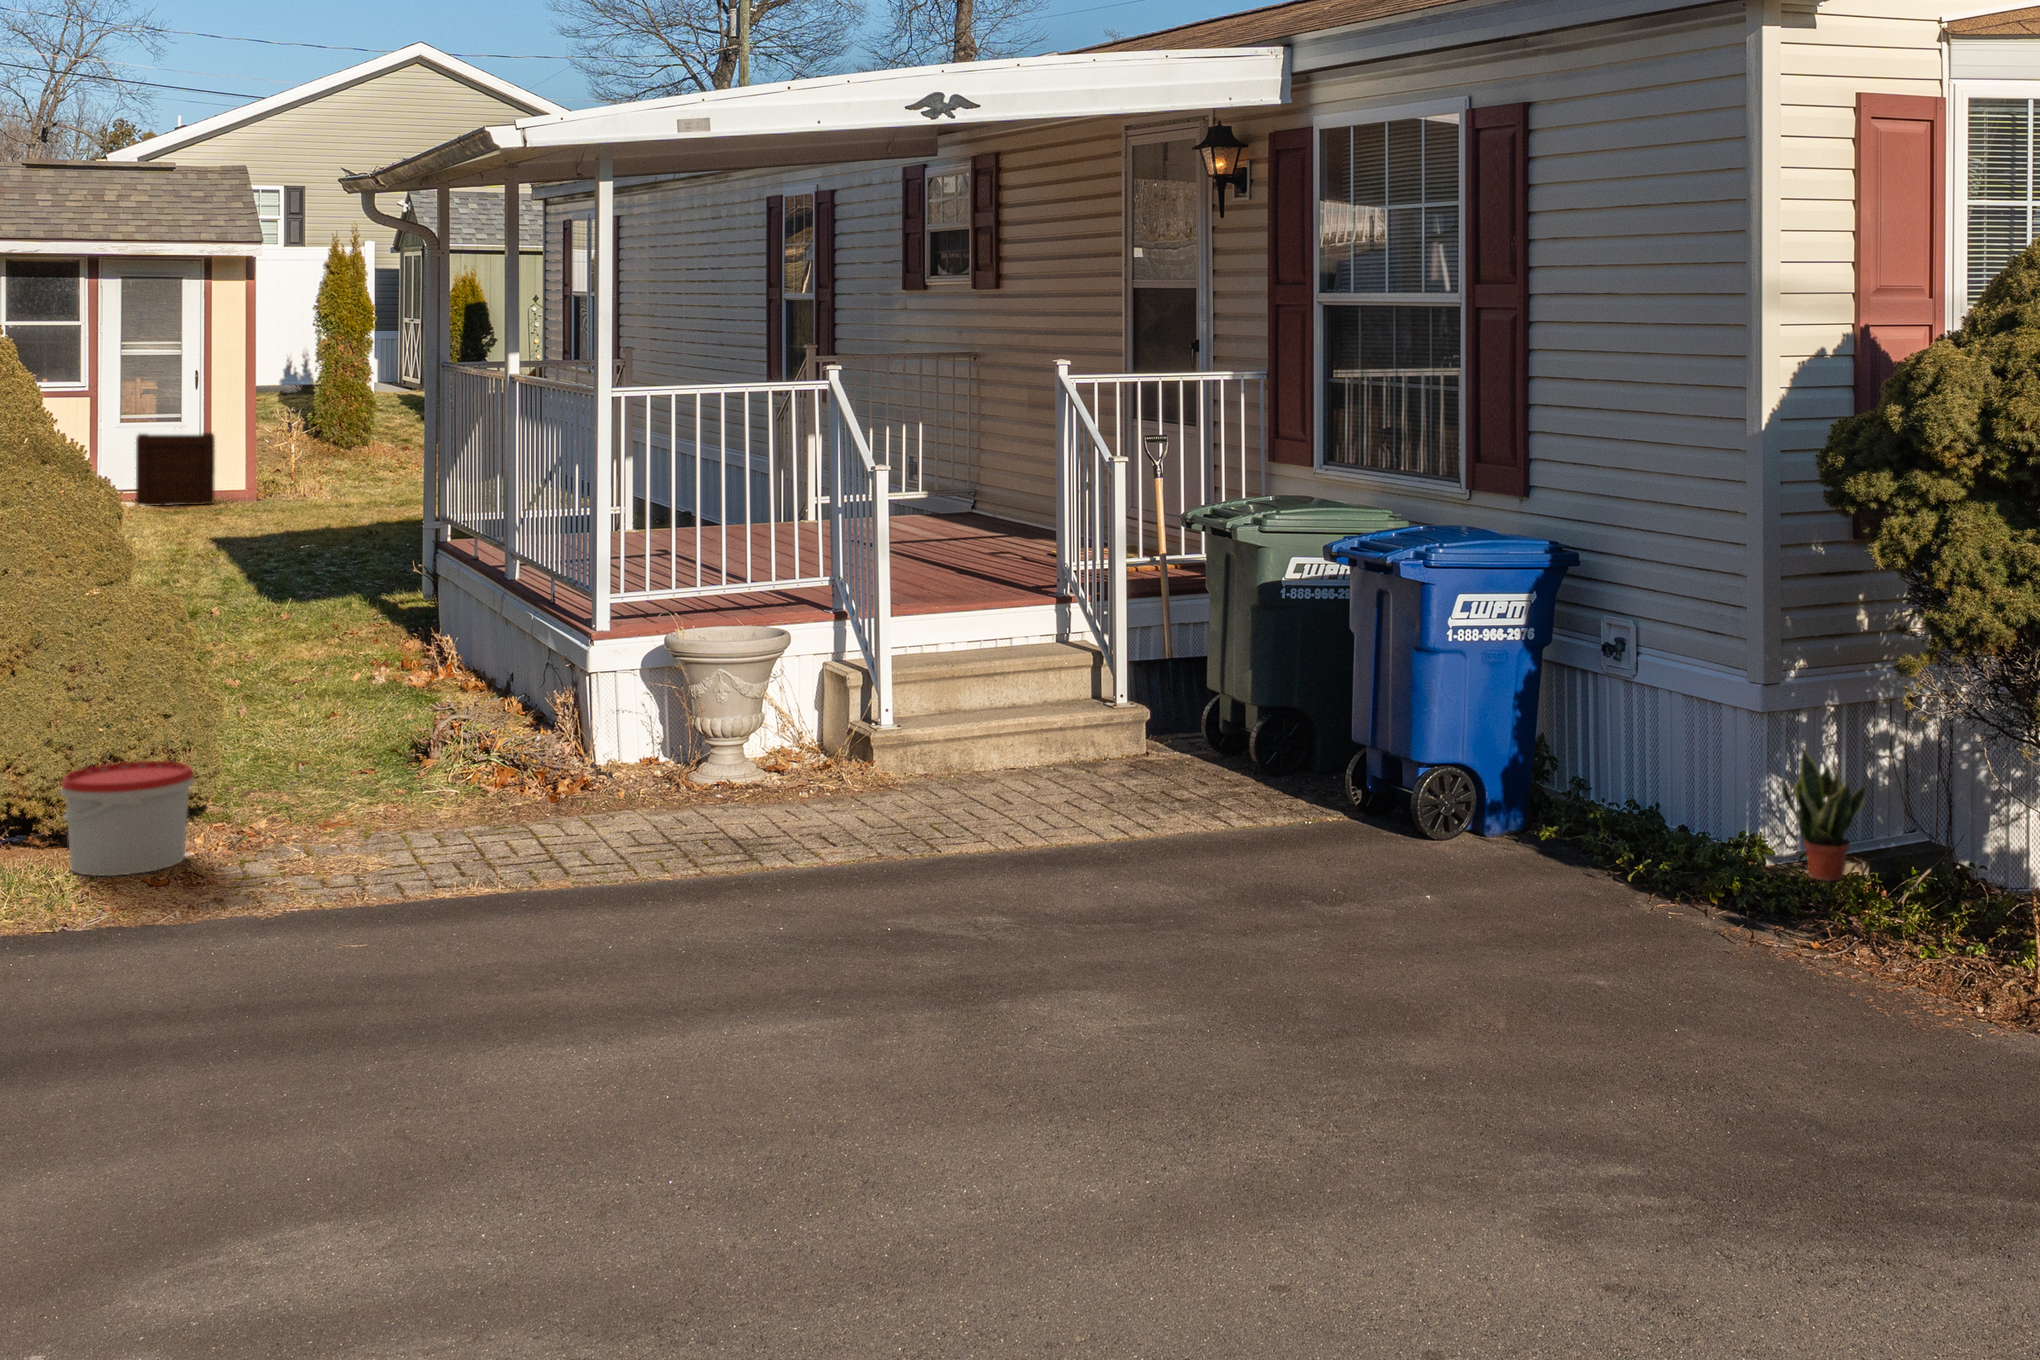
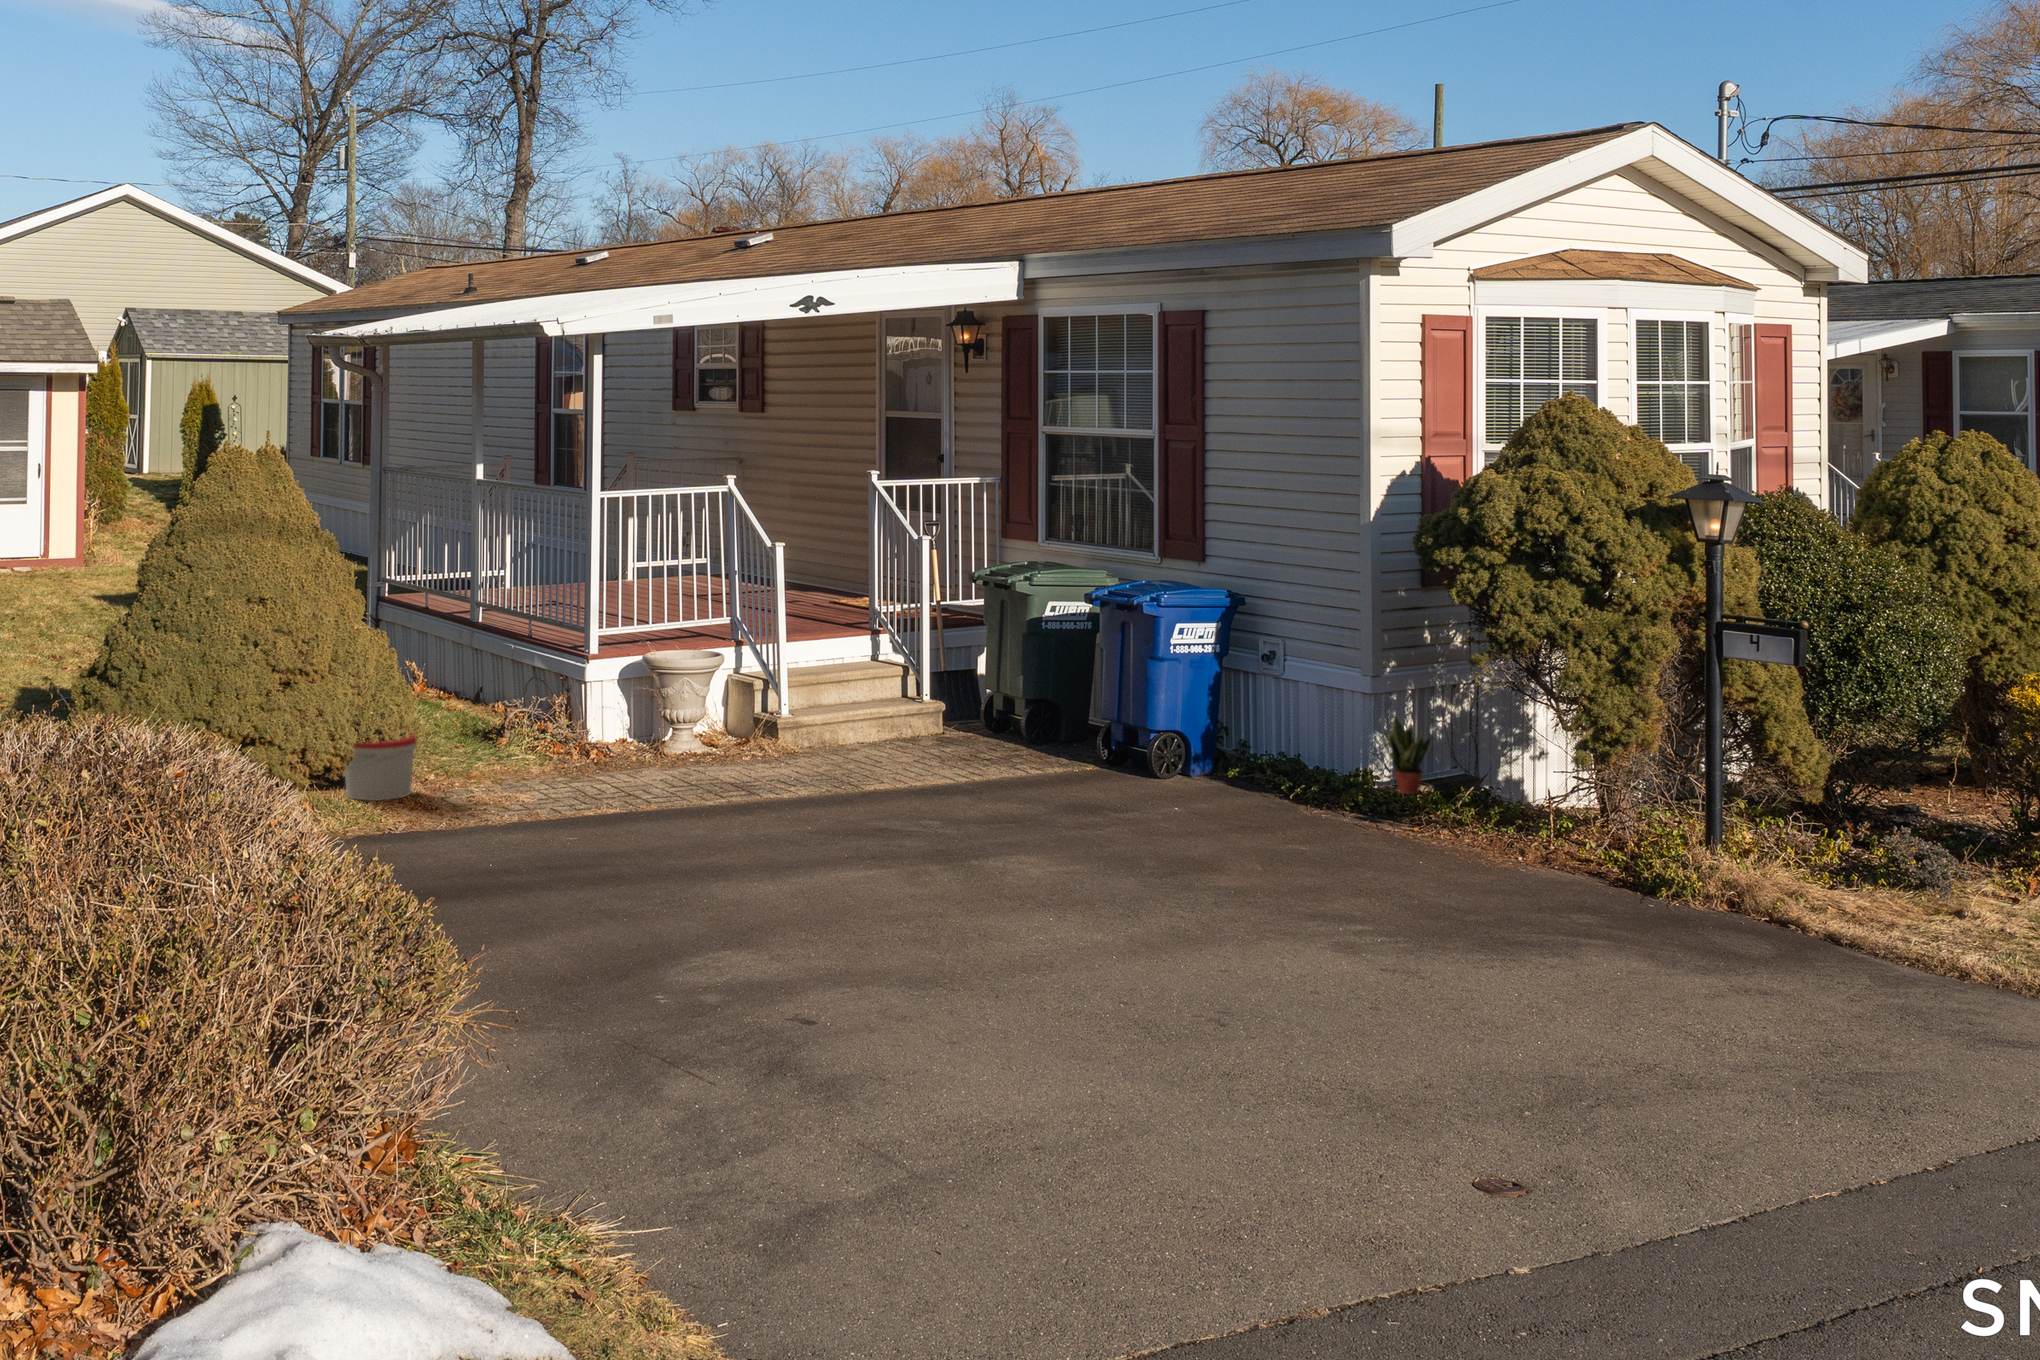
wooden crate: present [136,433,215,506] -> none [7,507,73,566]

